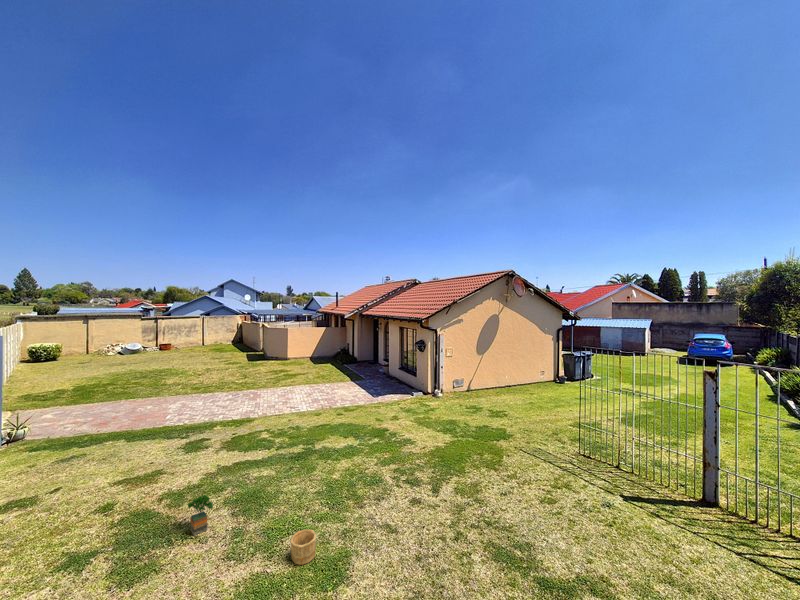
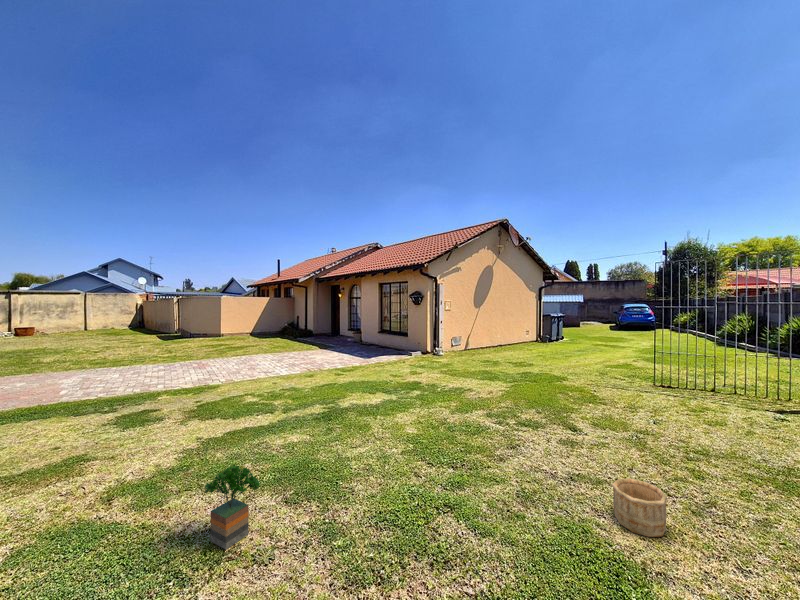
wooden bucket: present [290,529,316,565] -> present [612,478,667,537]

